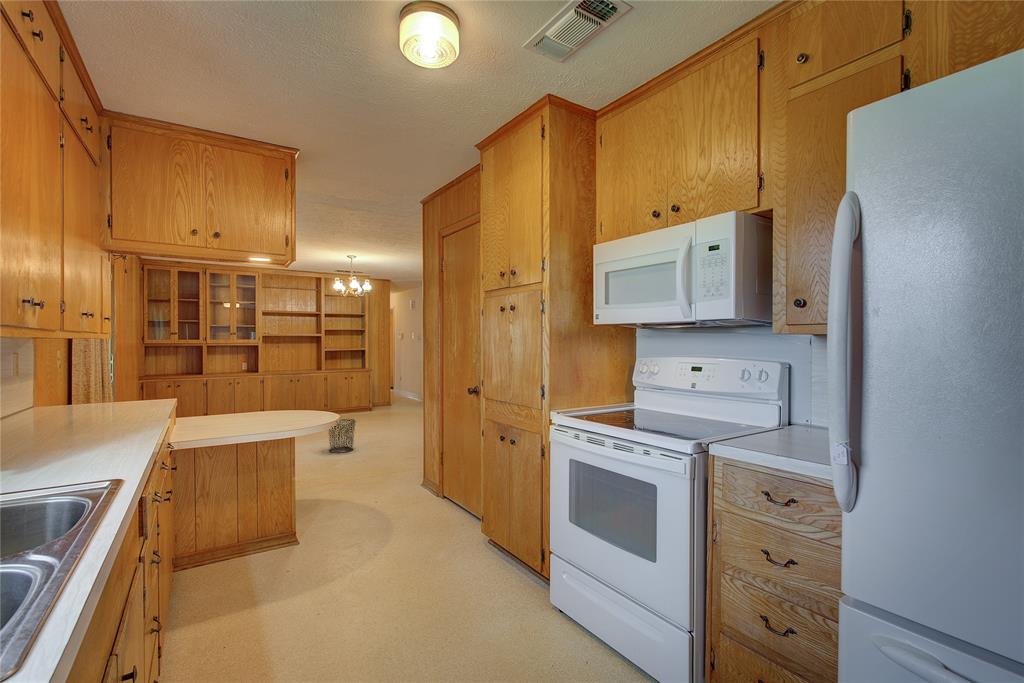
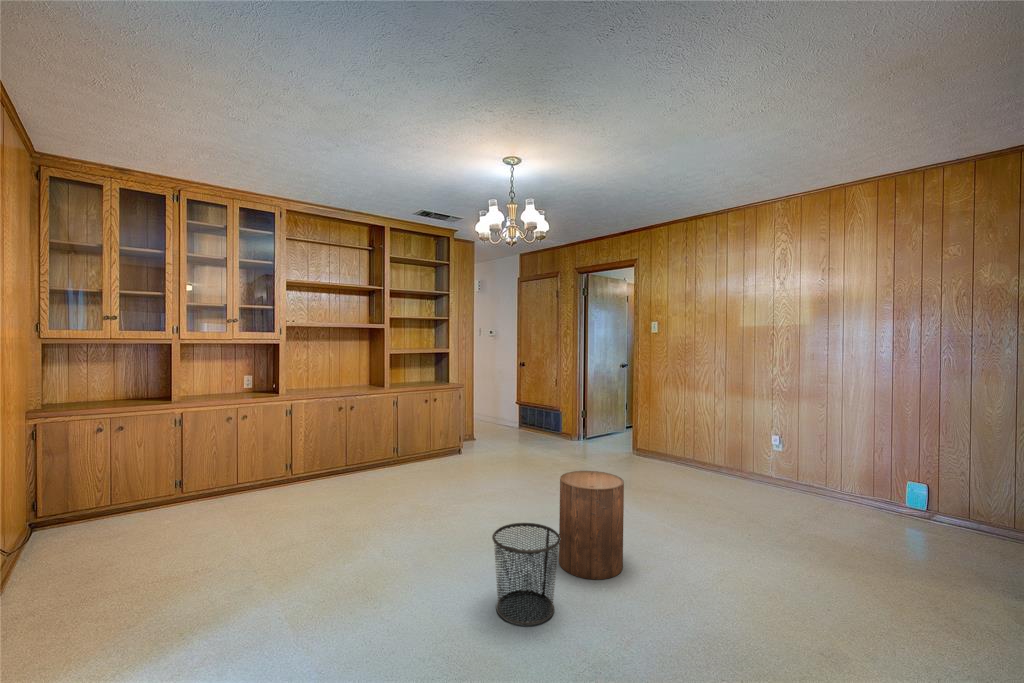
stool: none [371,403,400,445] -> present [559,471,624,579]

